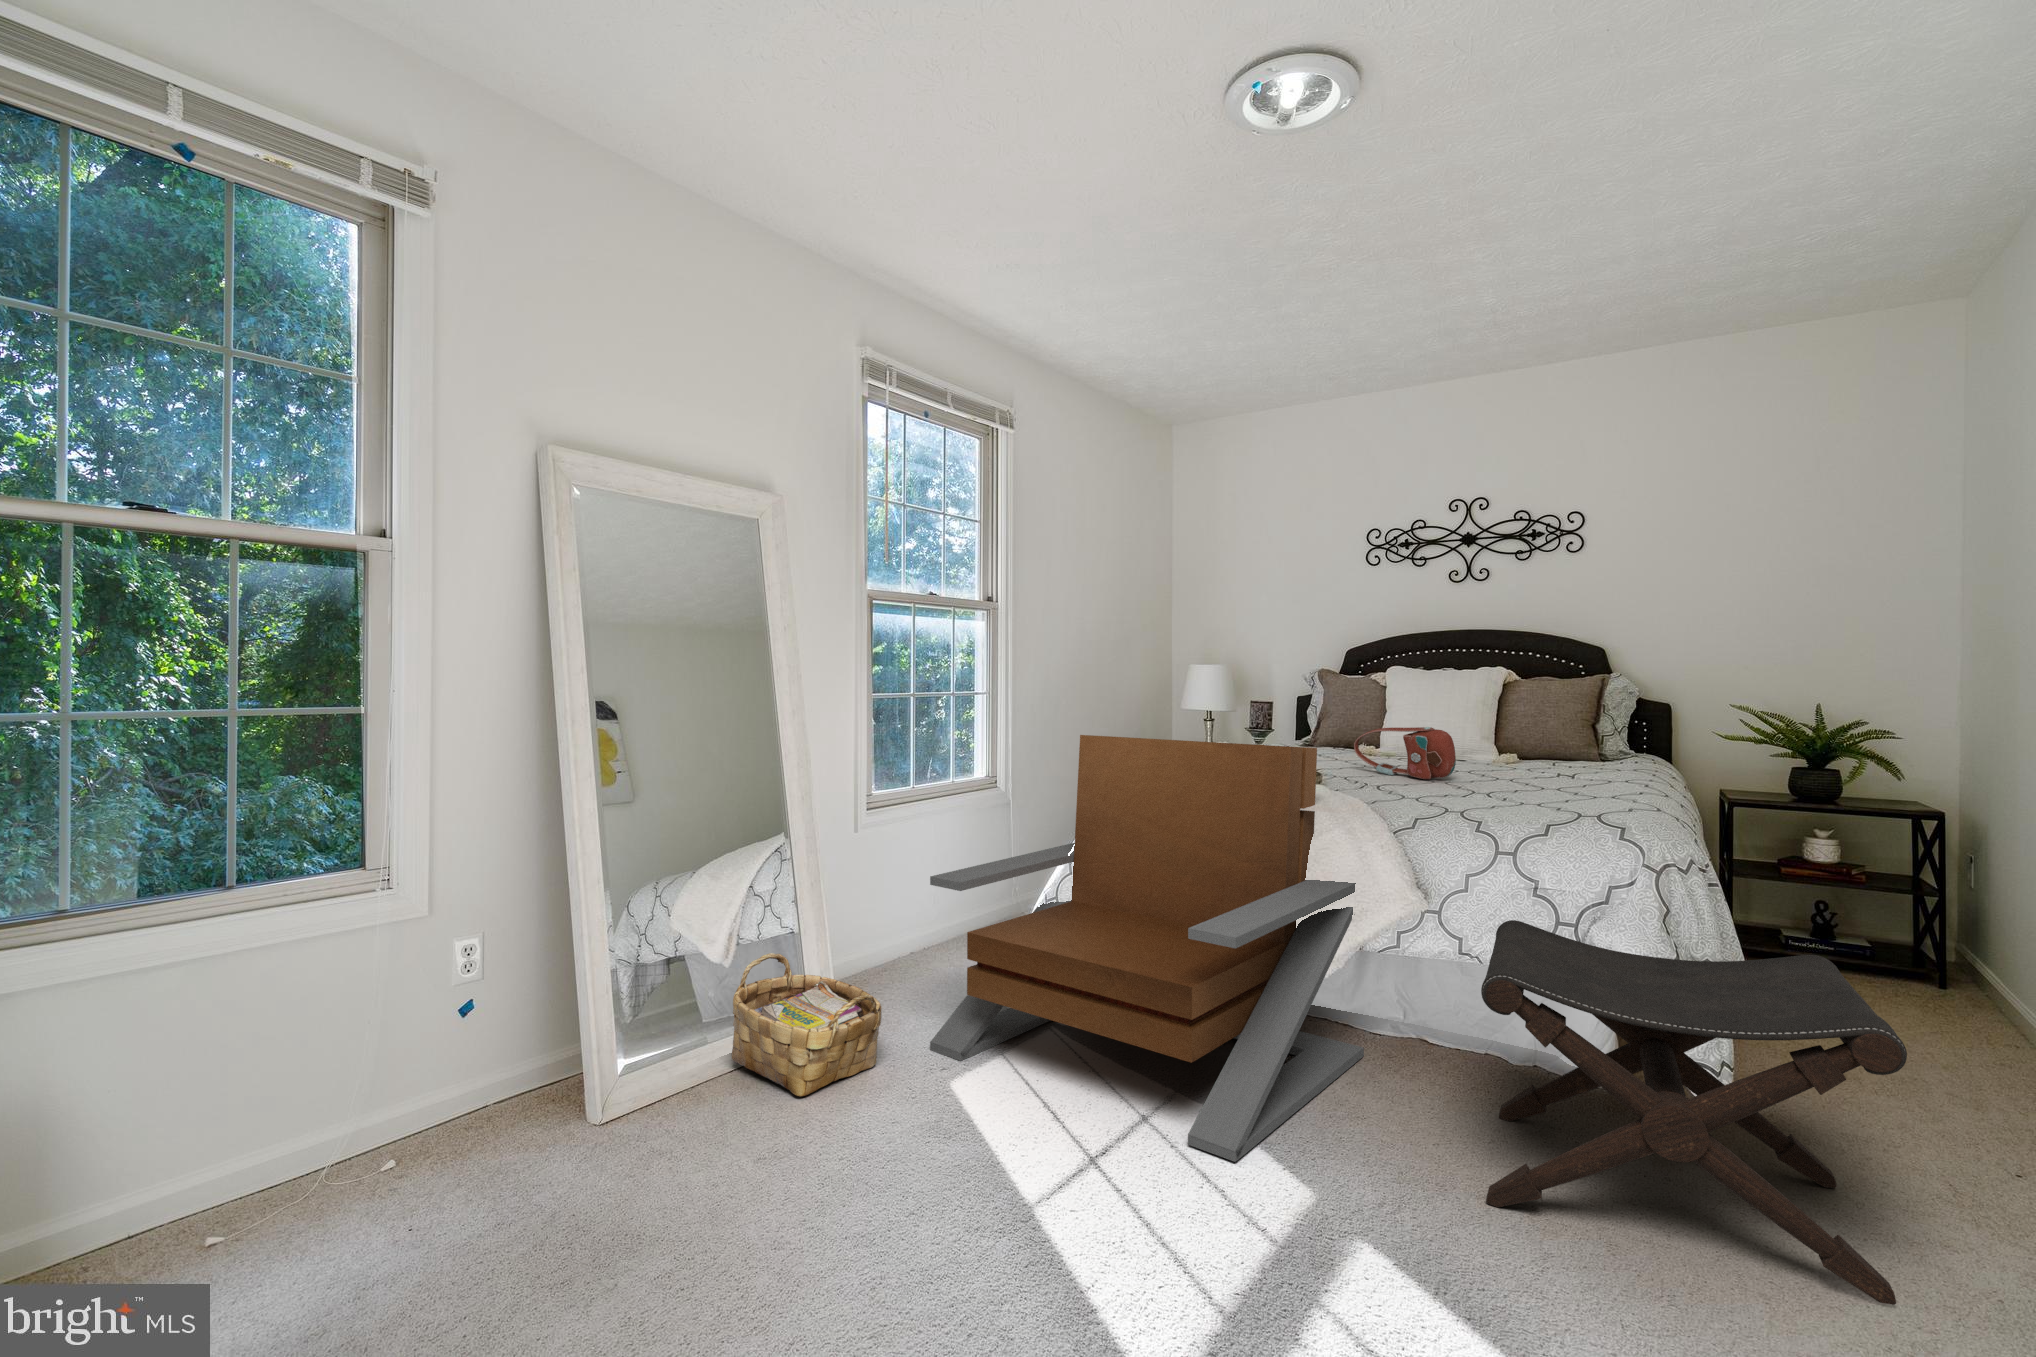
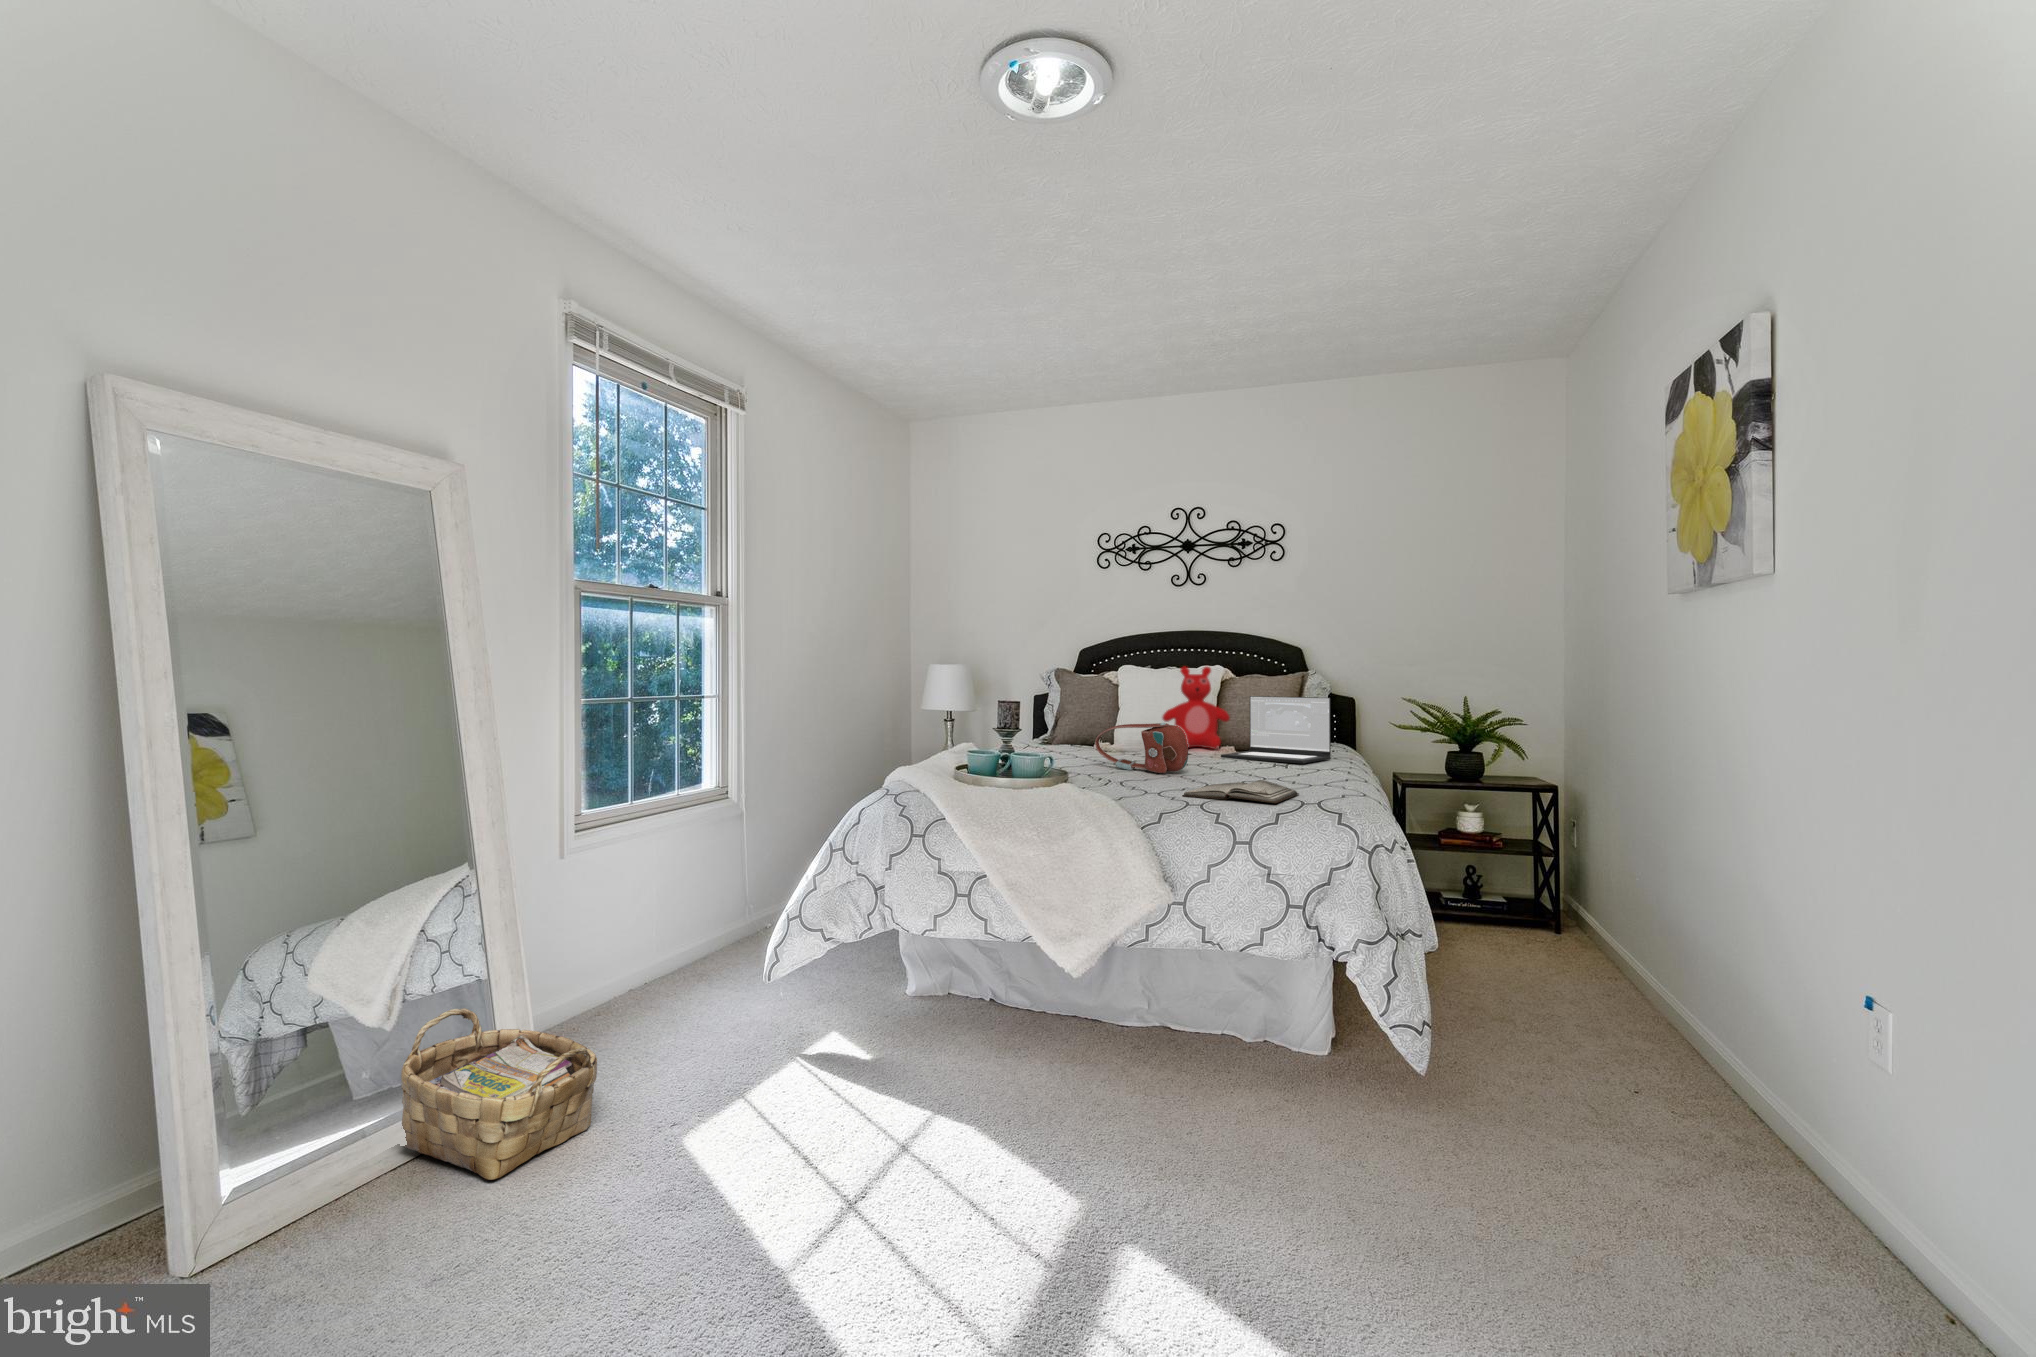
teddy bear: none [1434,668,1513,756] -> present [1162,667,1230,749]
laptop: none [1499,700,1632,775] -> present [1221,696,1331,763]
lounge chair: present [930,735,1364,1162] -> none [656,739,1117,1184]
diary: none [1442,790,1579,814] -> present [1182,780,1299,803]
footstool: present [1481,920,1907,1305] -> none [1235,907,1587,1231]

